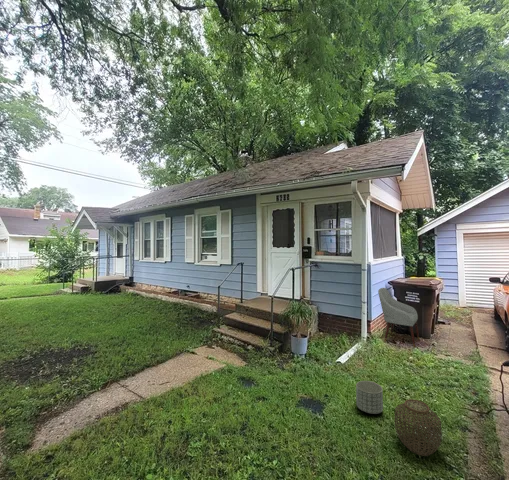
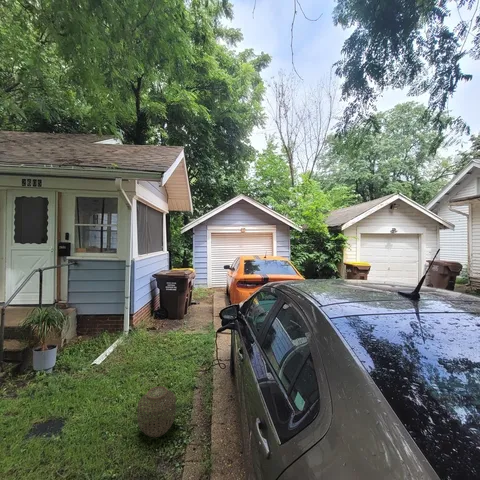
chair: present [378,288,419,347] -> none [142,281,175,330]
planter: present [356,381,383,414] -> none [104,380,131,414]

